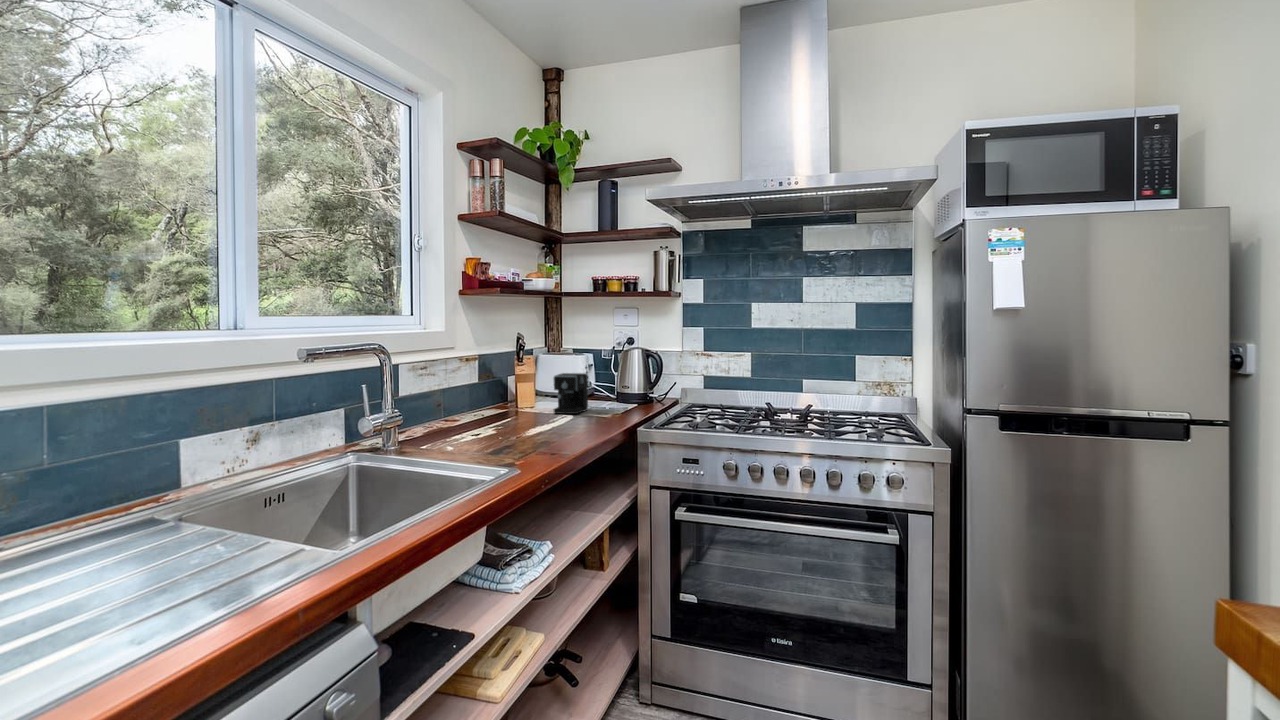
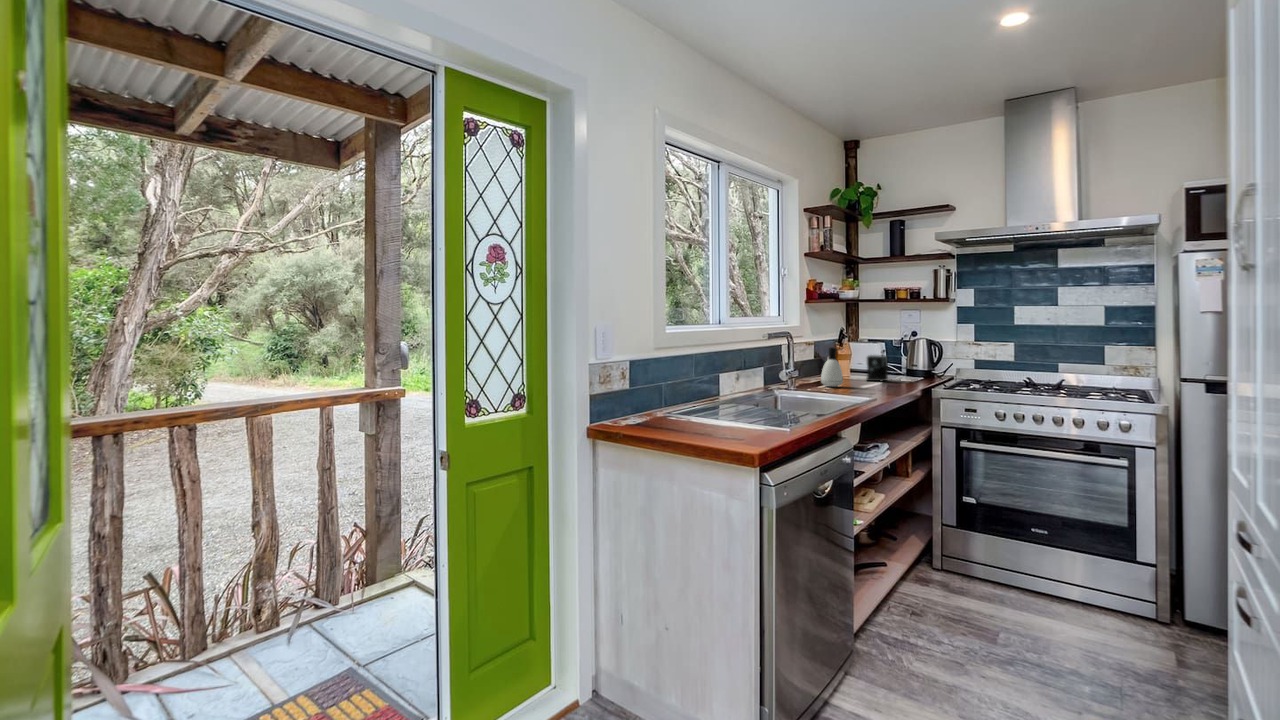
soap dispenser: none [459,367,496,435] -> present [821,347,843,387]

